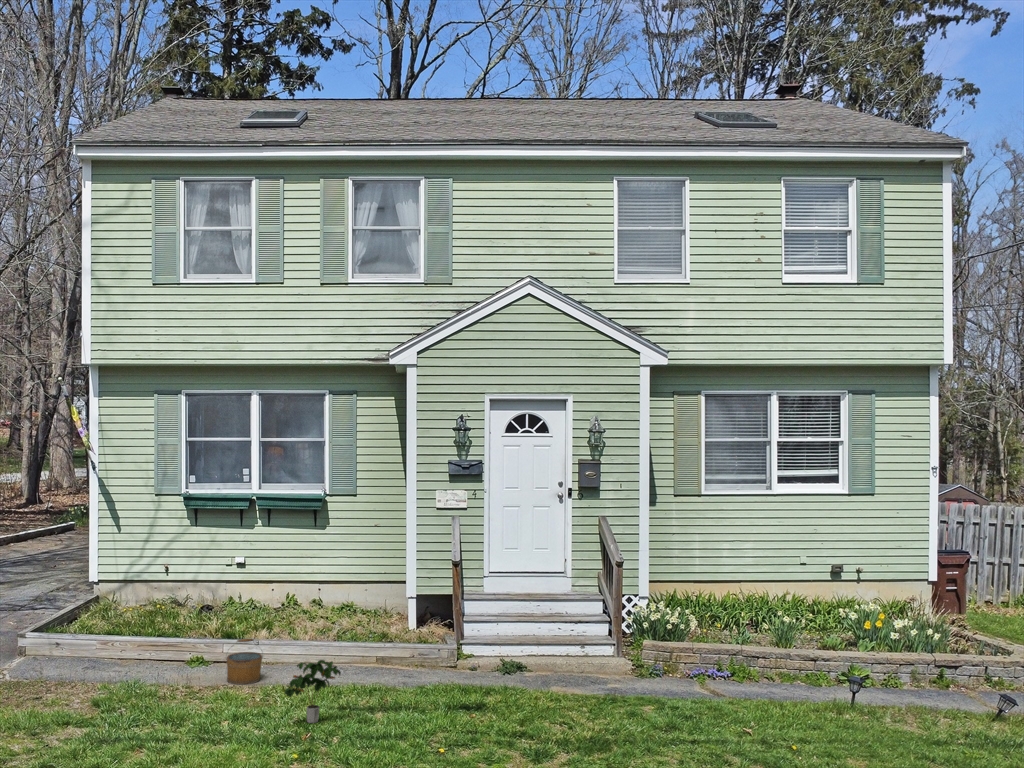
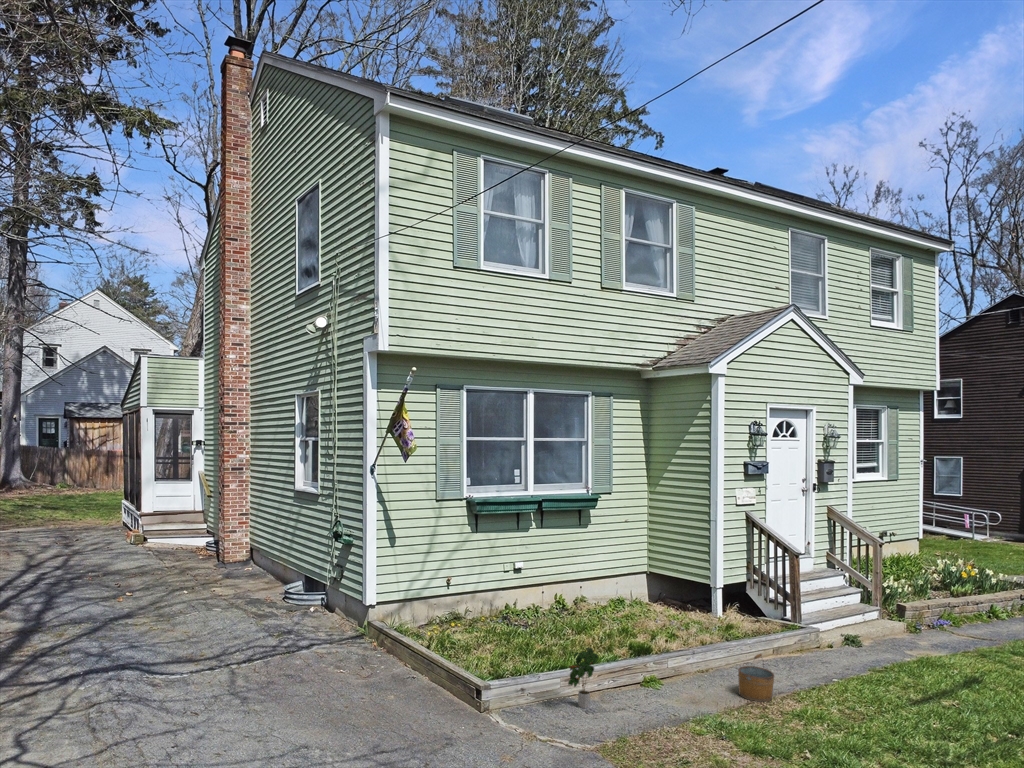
potted plant: present [284,660,341,723] -> present [568,648,598,708]

